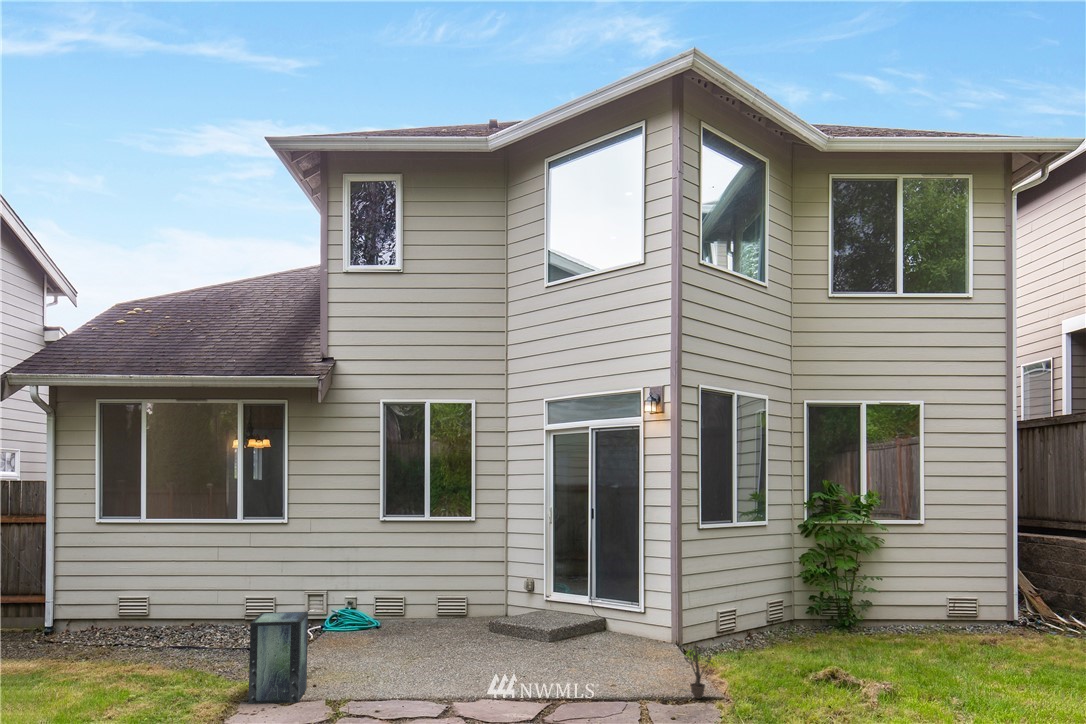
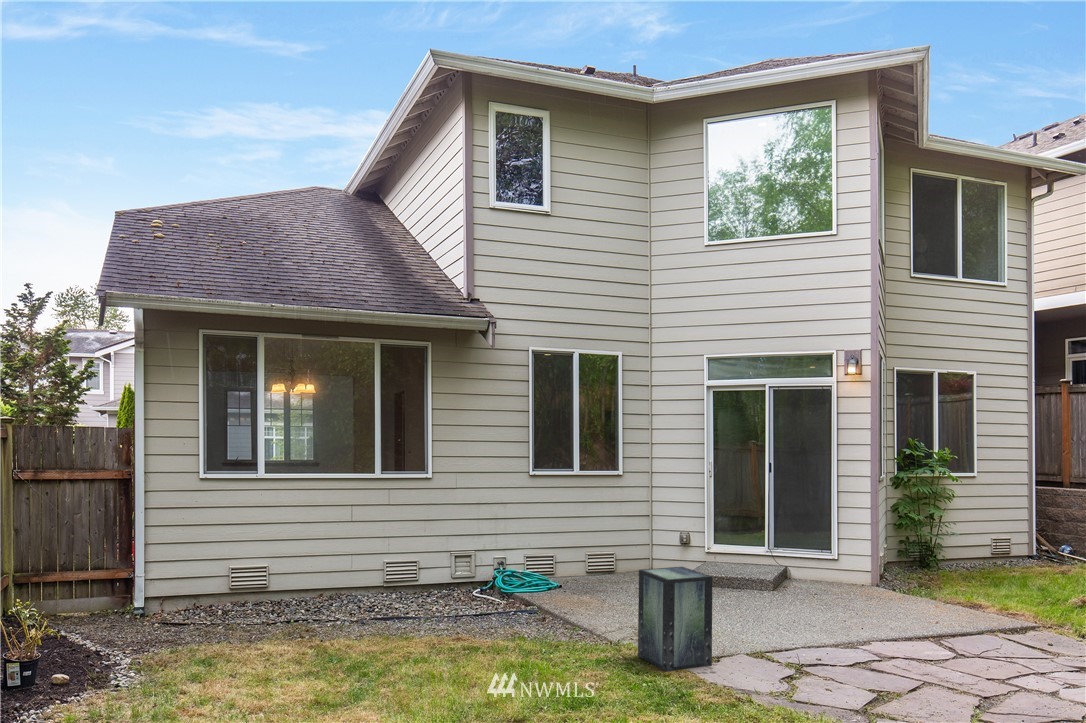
decorative plant: present [681,642,713,699] -> none [1008,579,1052,632]

